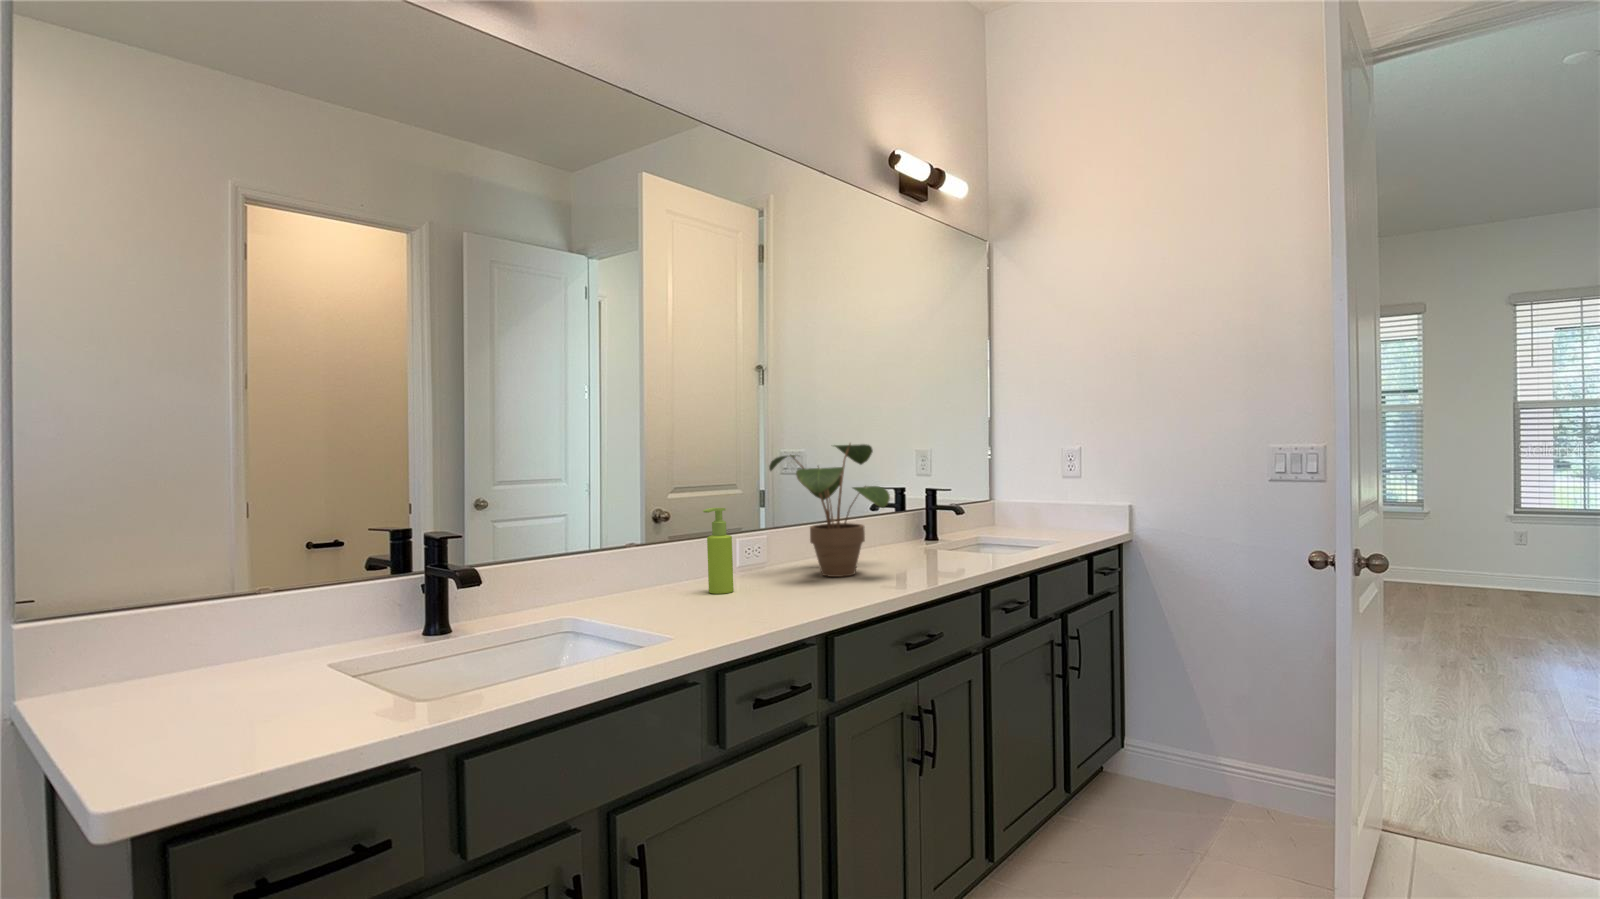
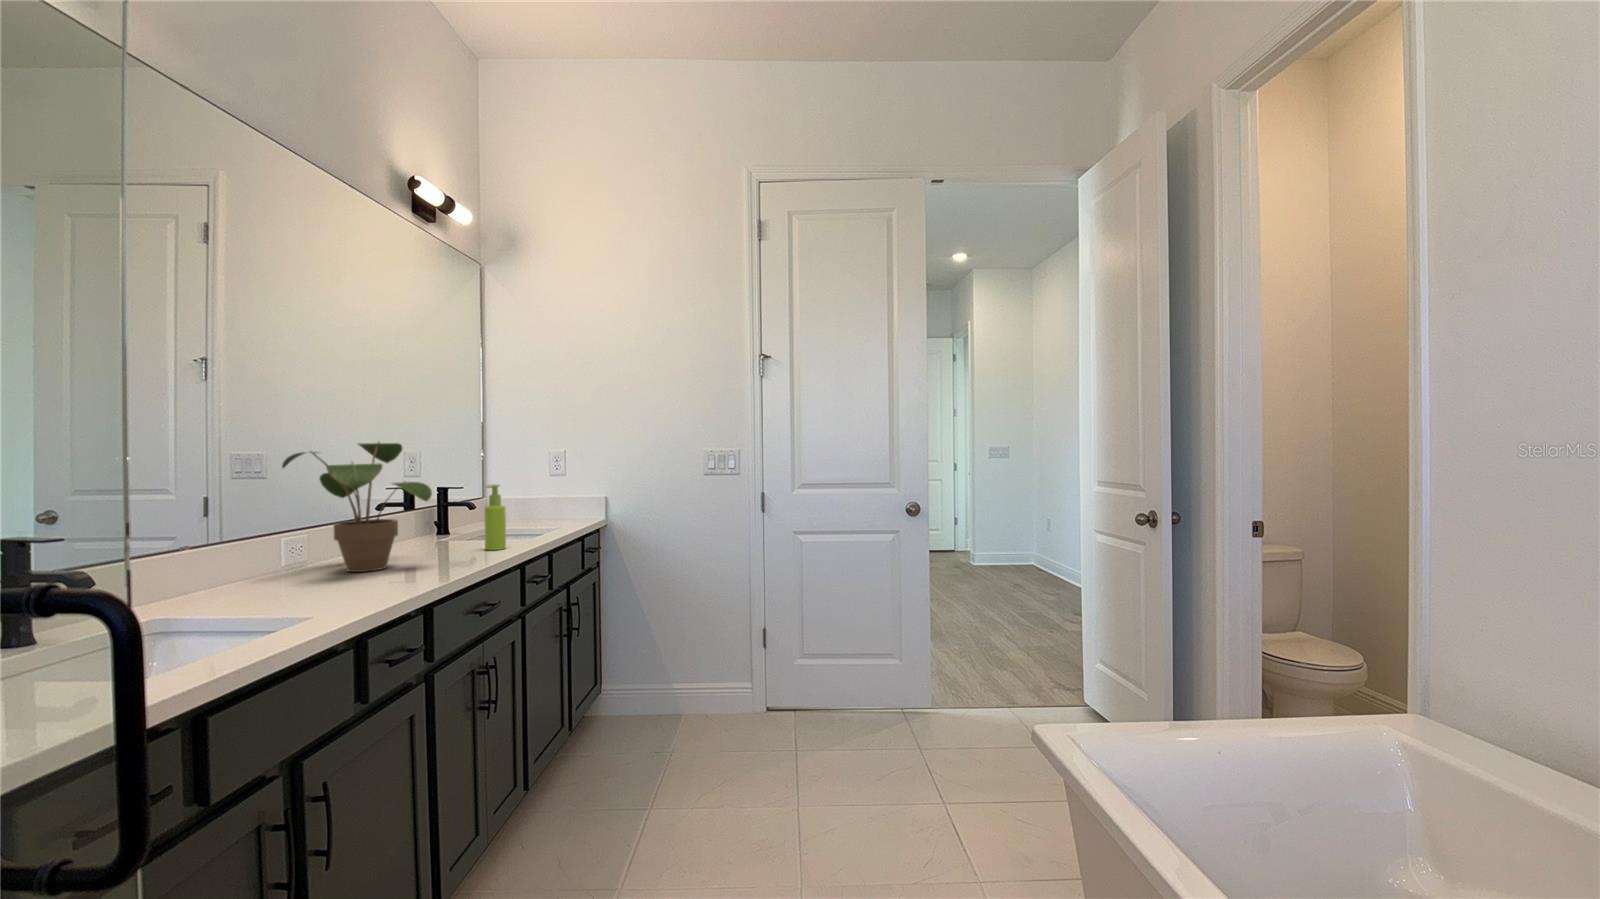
soap dispenser: present [703,508,734,594] -> present [485,485,506,550]

